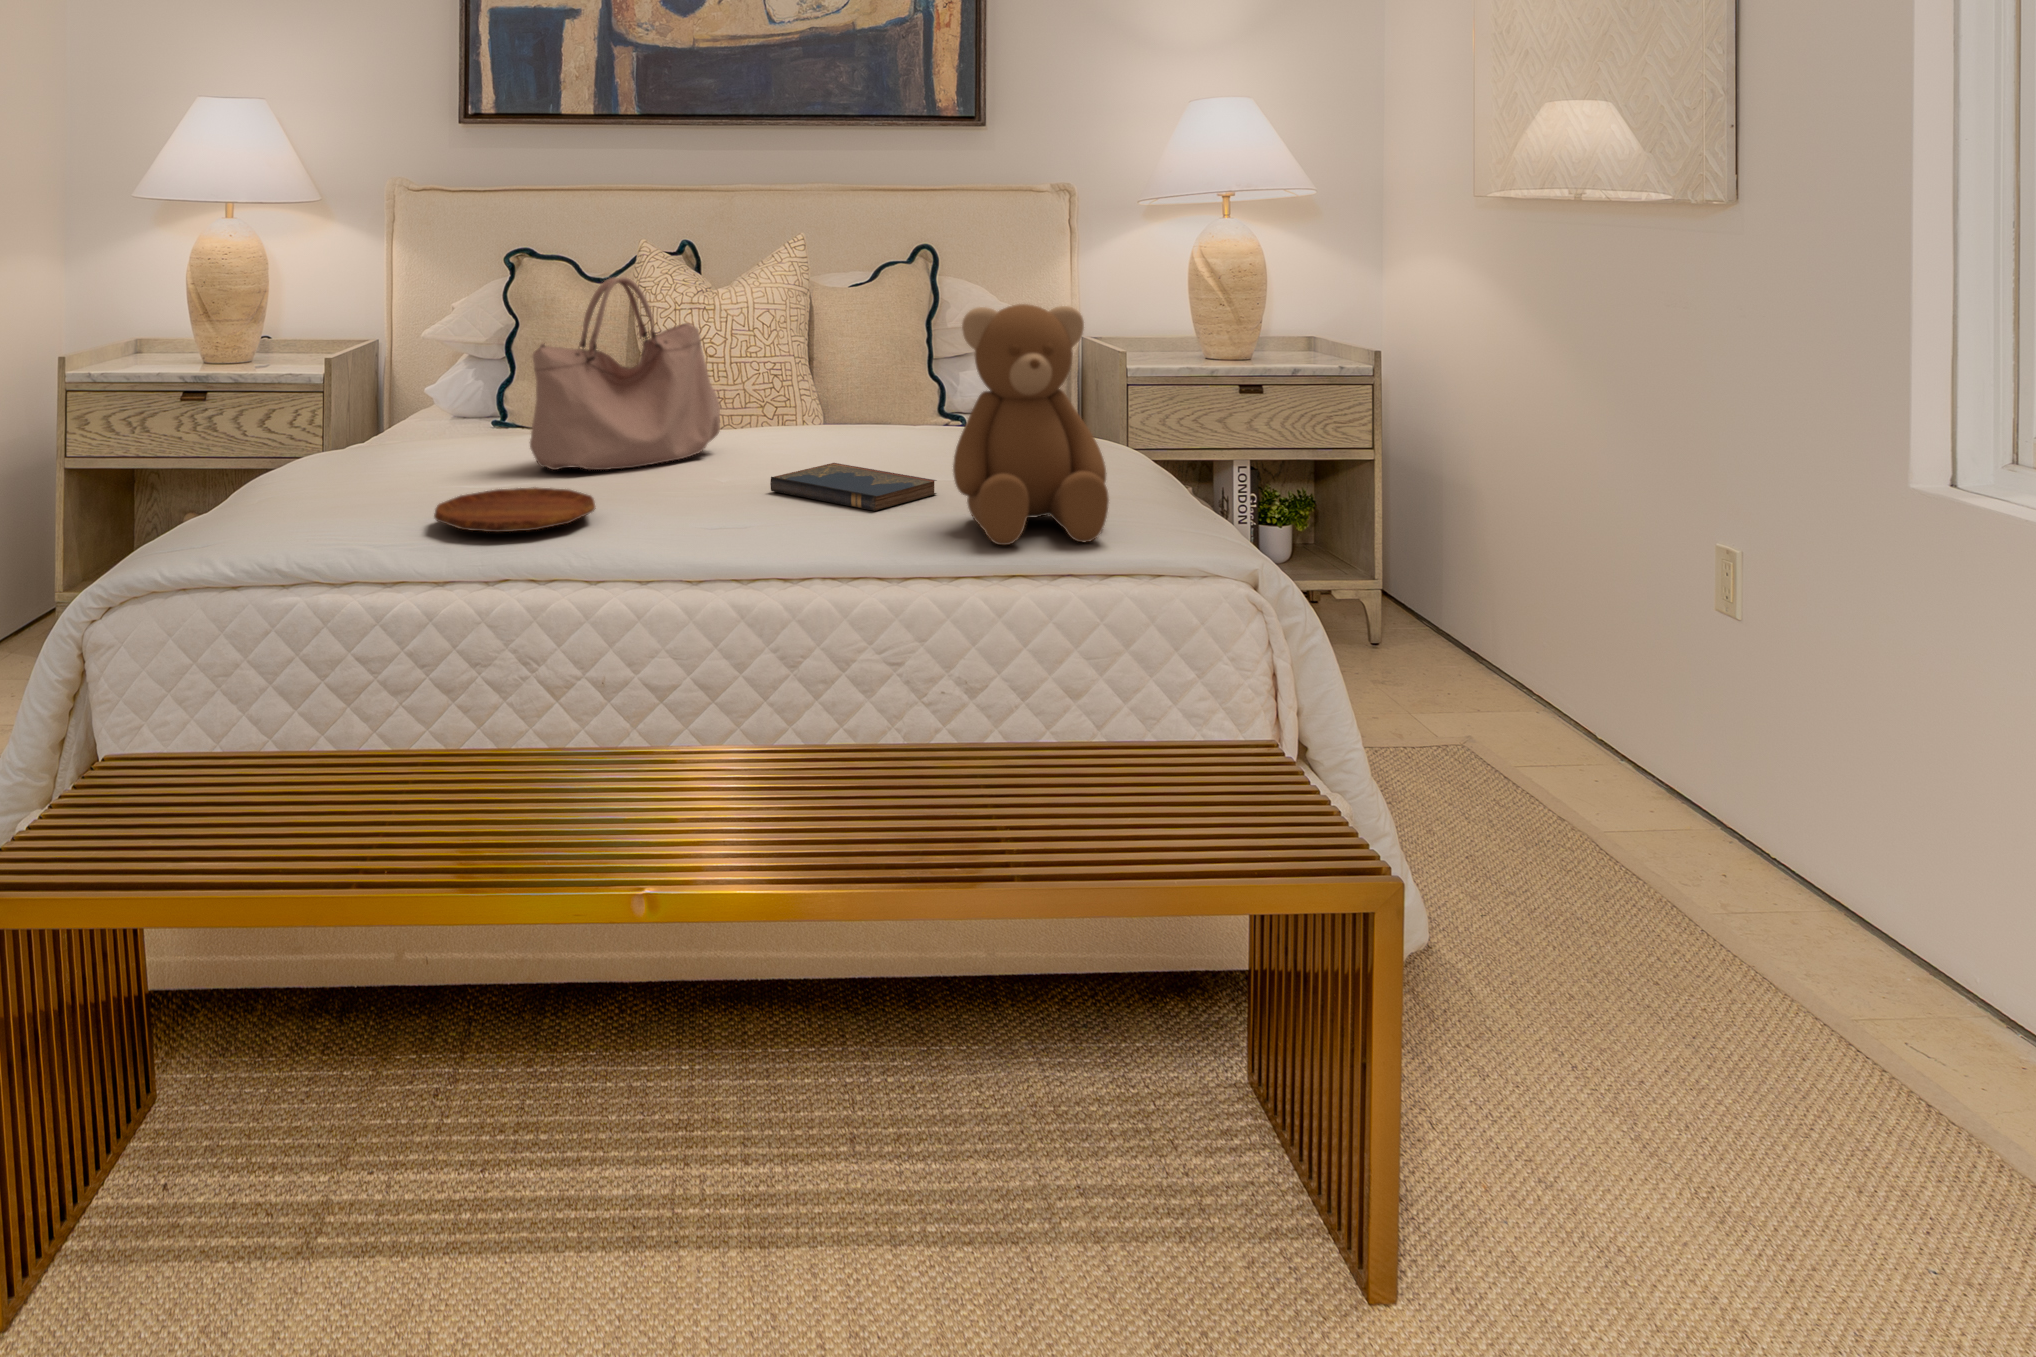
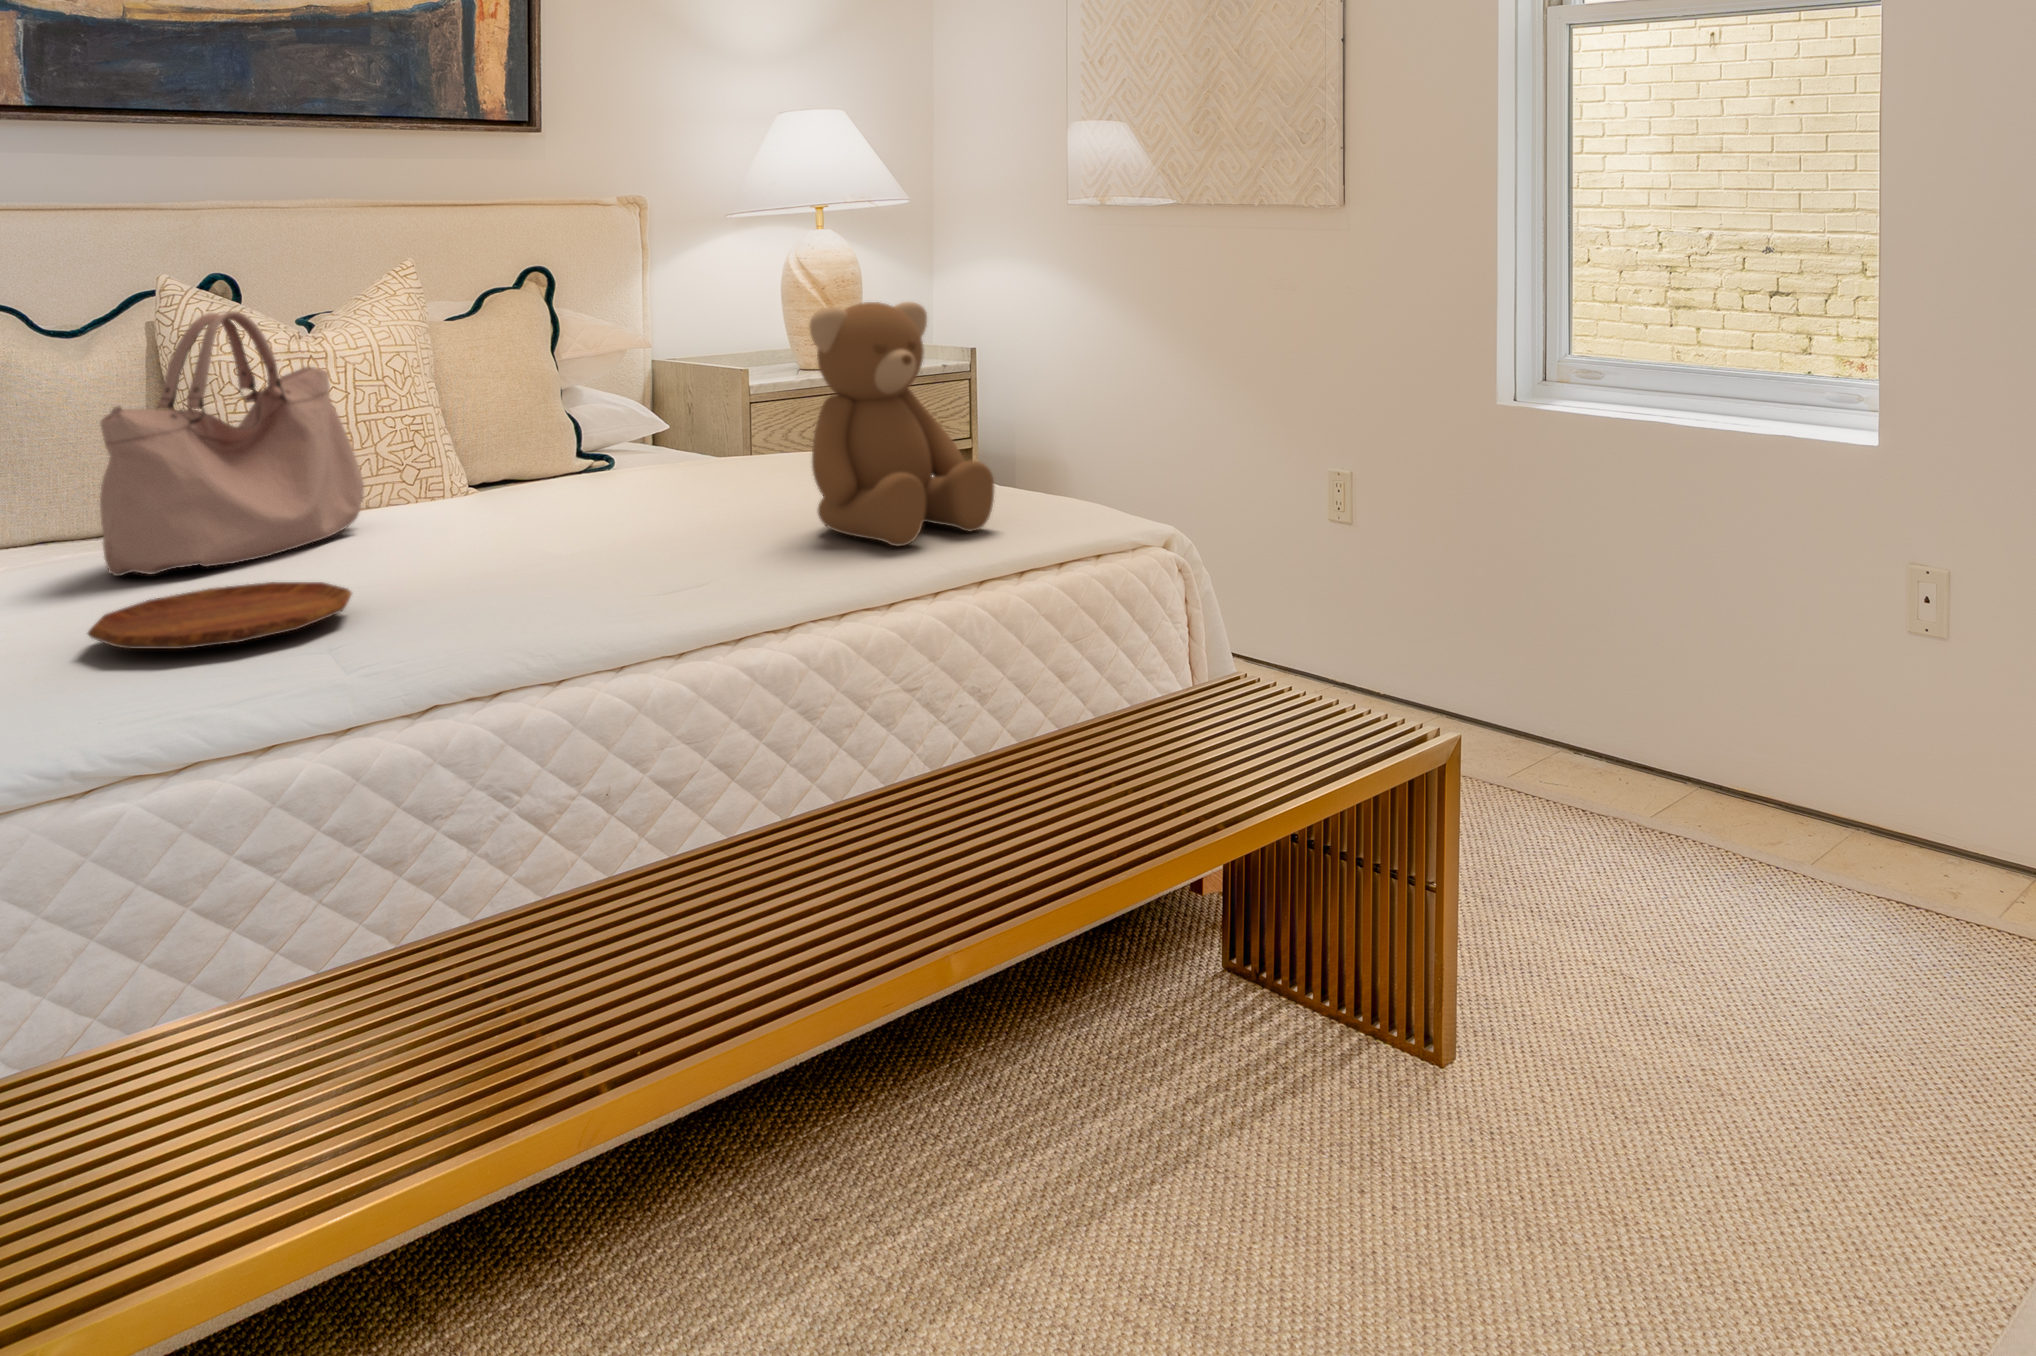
hardcover book: present [770,463,936,511] -> none [528,505,736,547]

